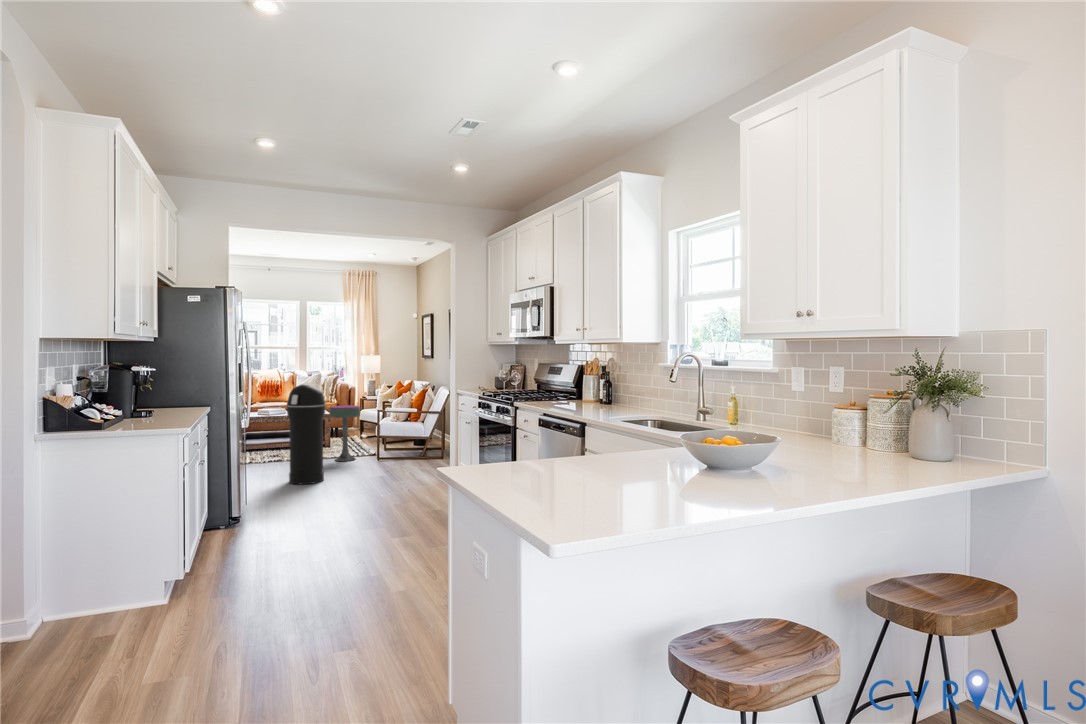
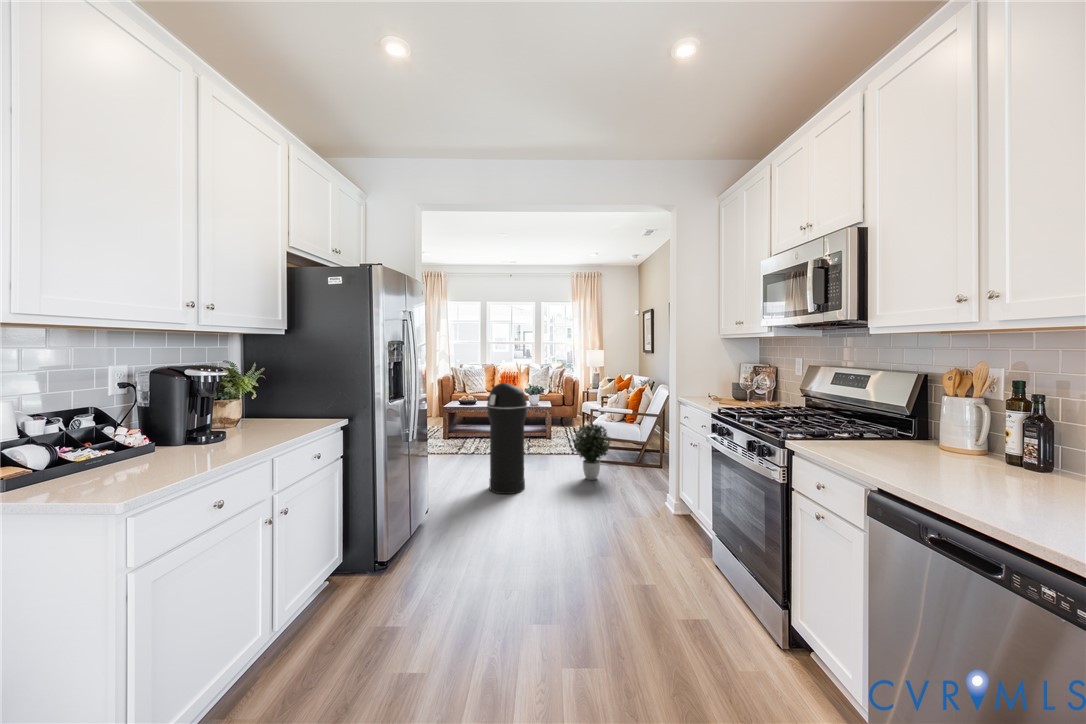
bar stool: present [330,405,360,461] -> none [542,402,573,462]
potted plant: none [365,420,401,470] -> present [572,424,611,480]

